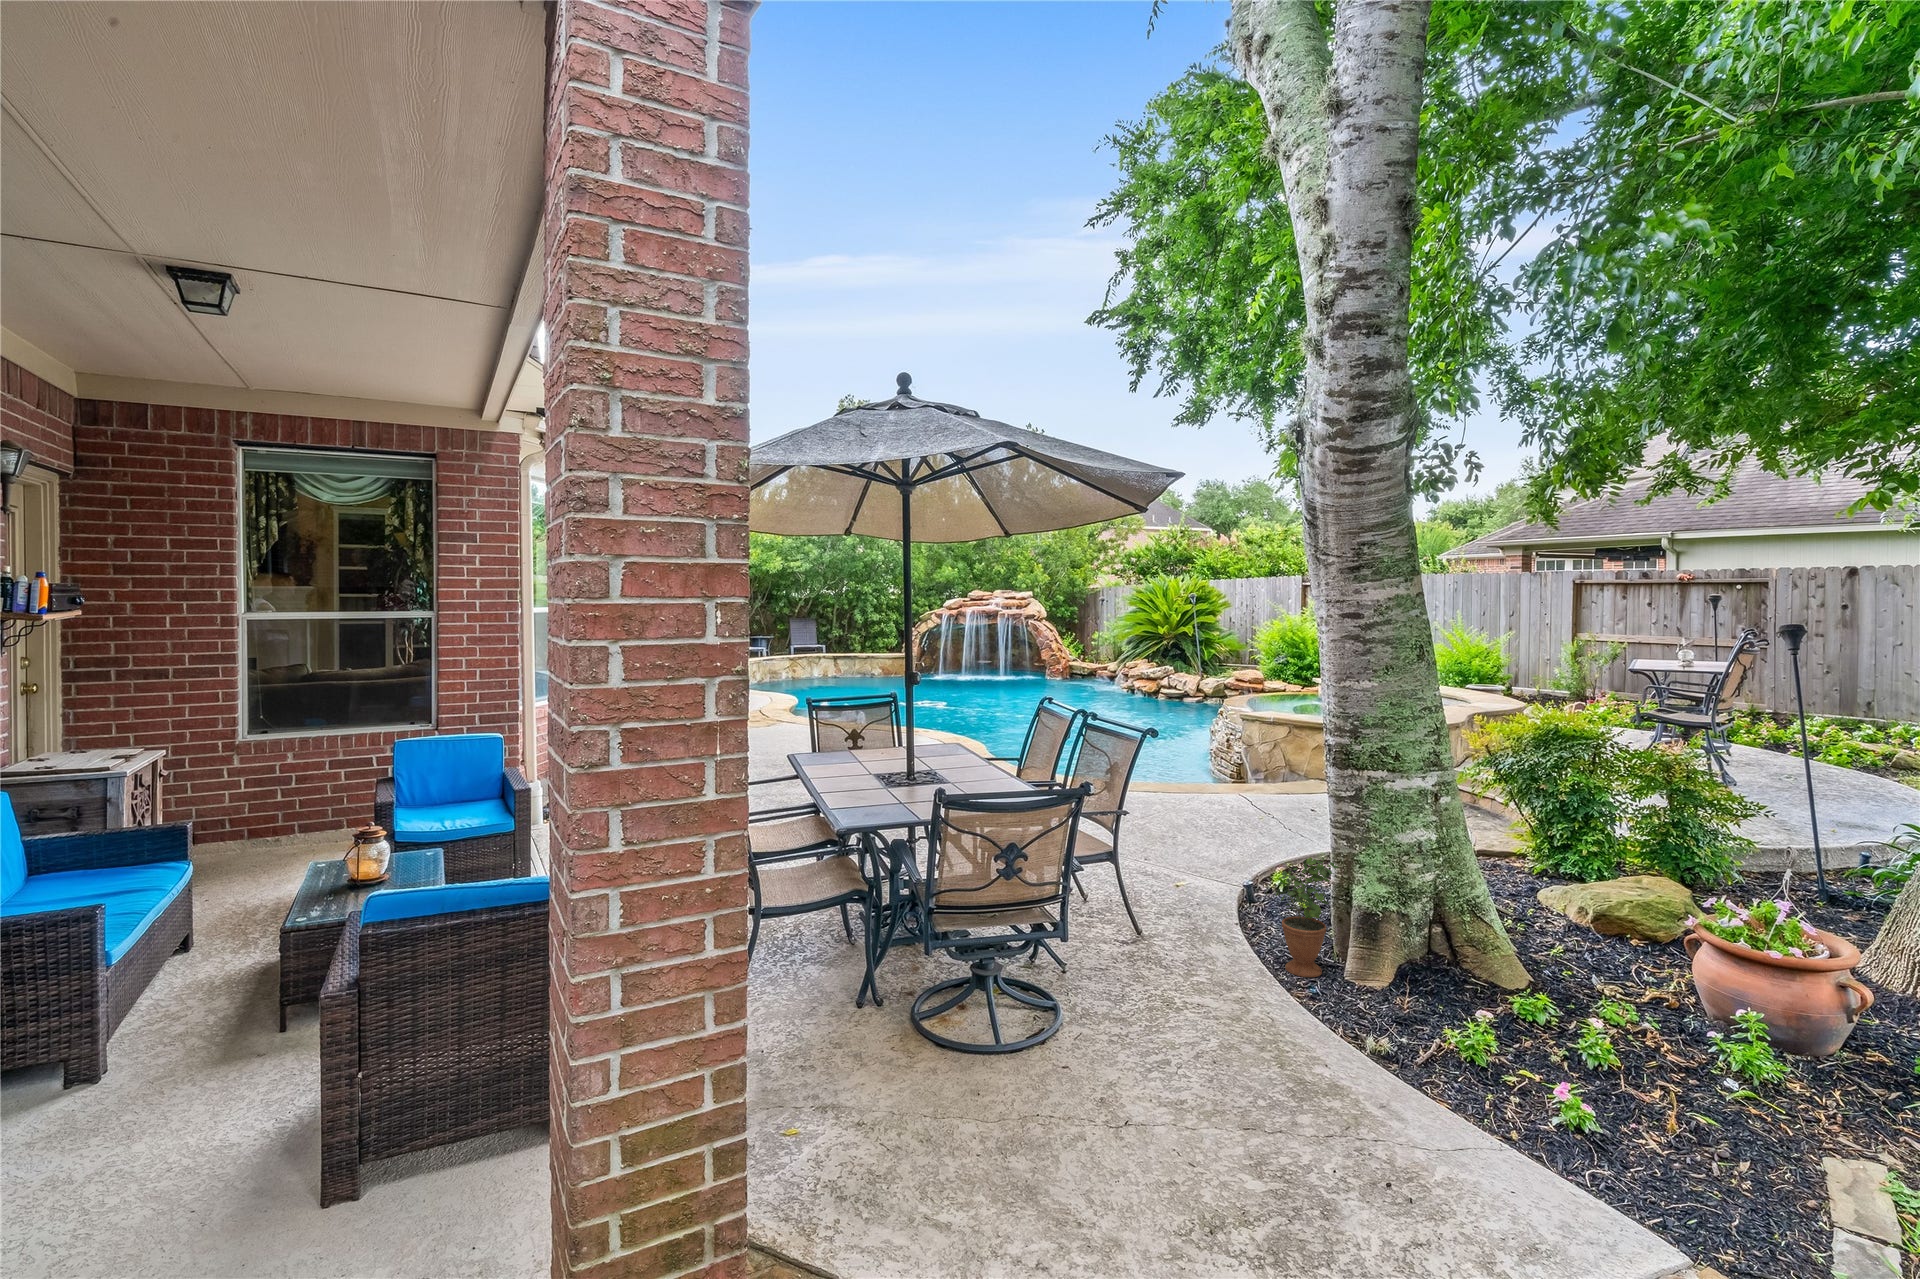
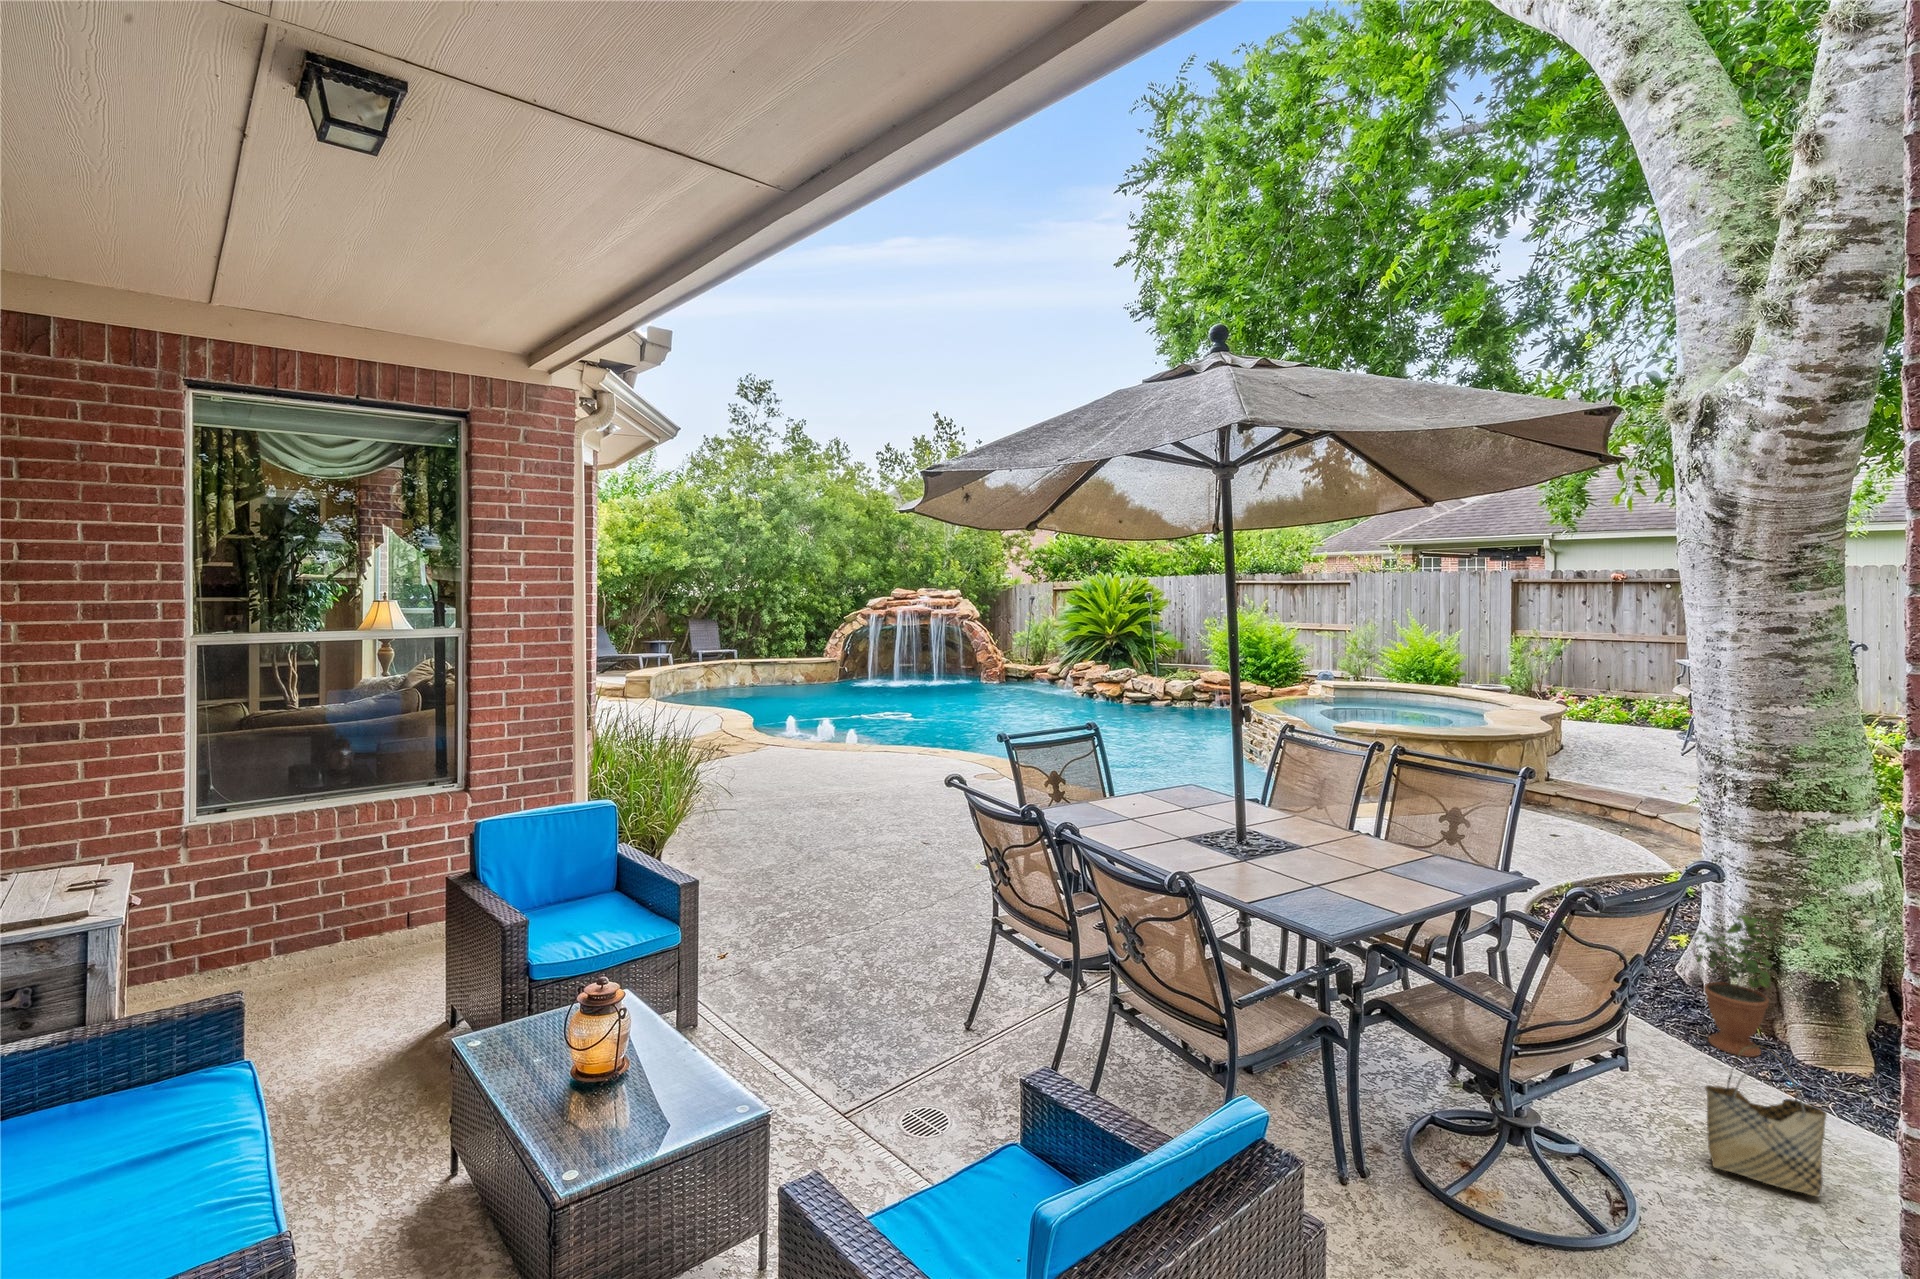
woven basket: none [1143,938,1214,1052] -> present [1705,1045,1827,1197]

